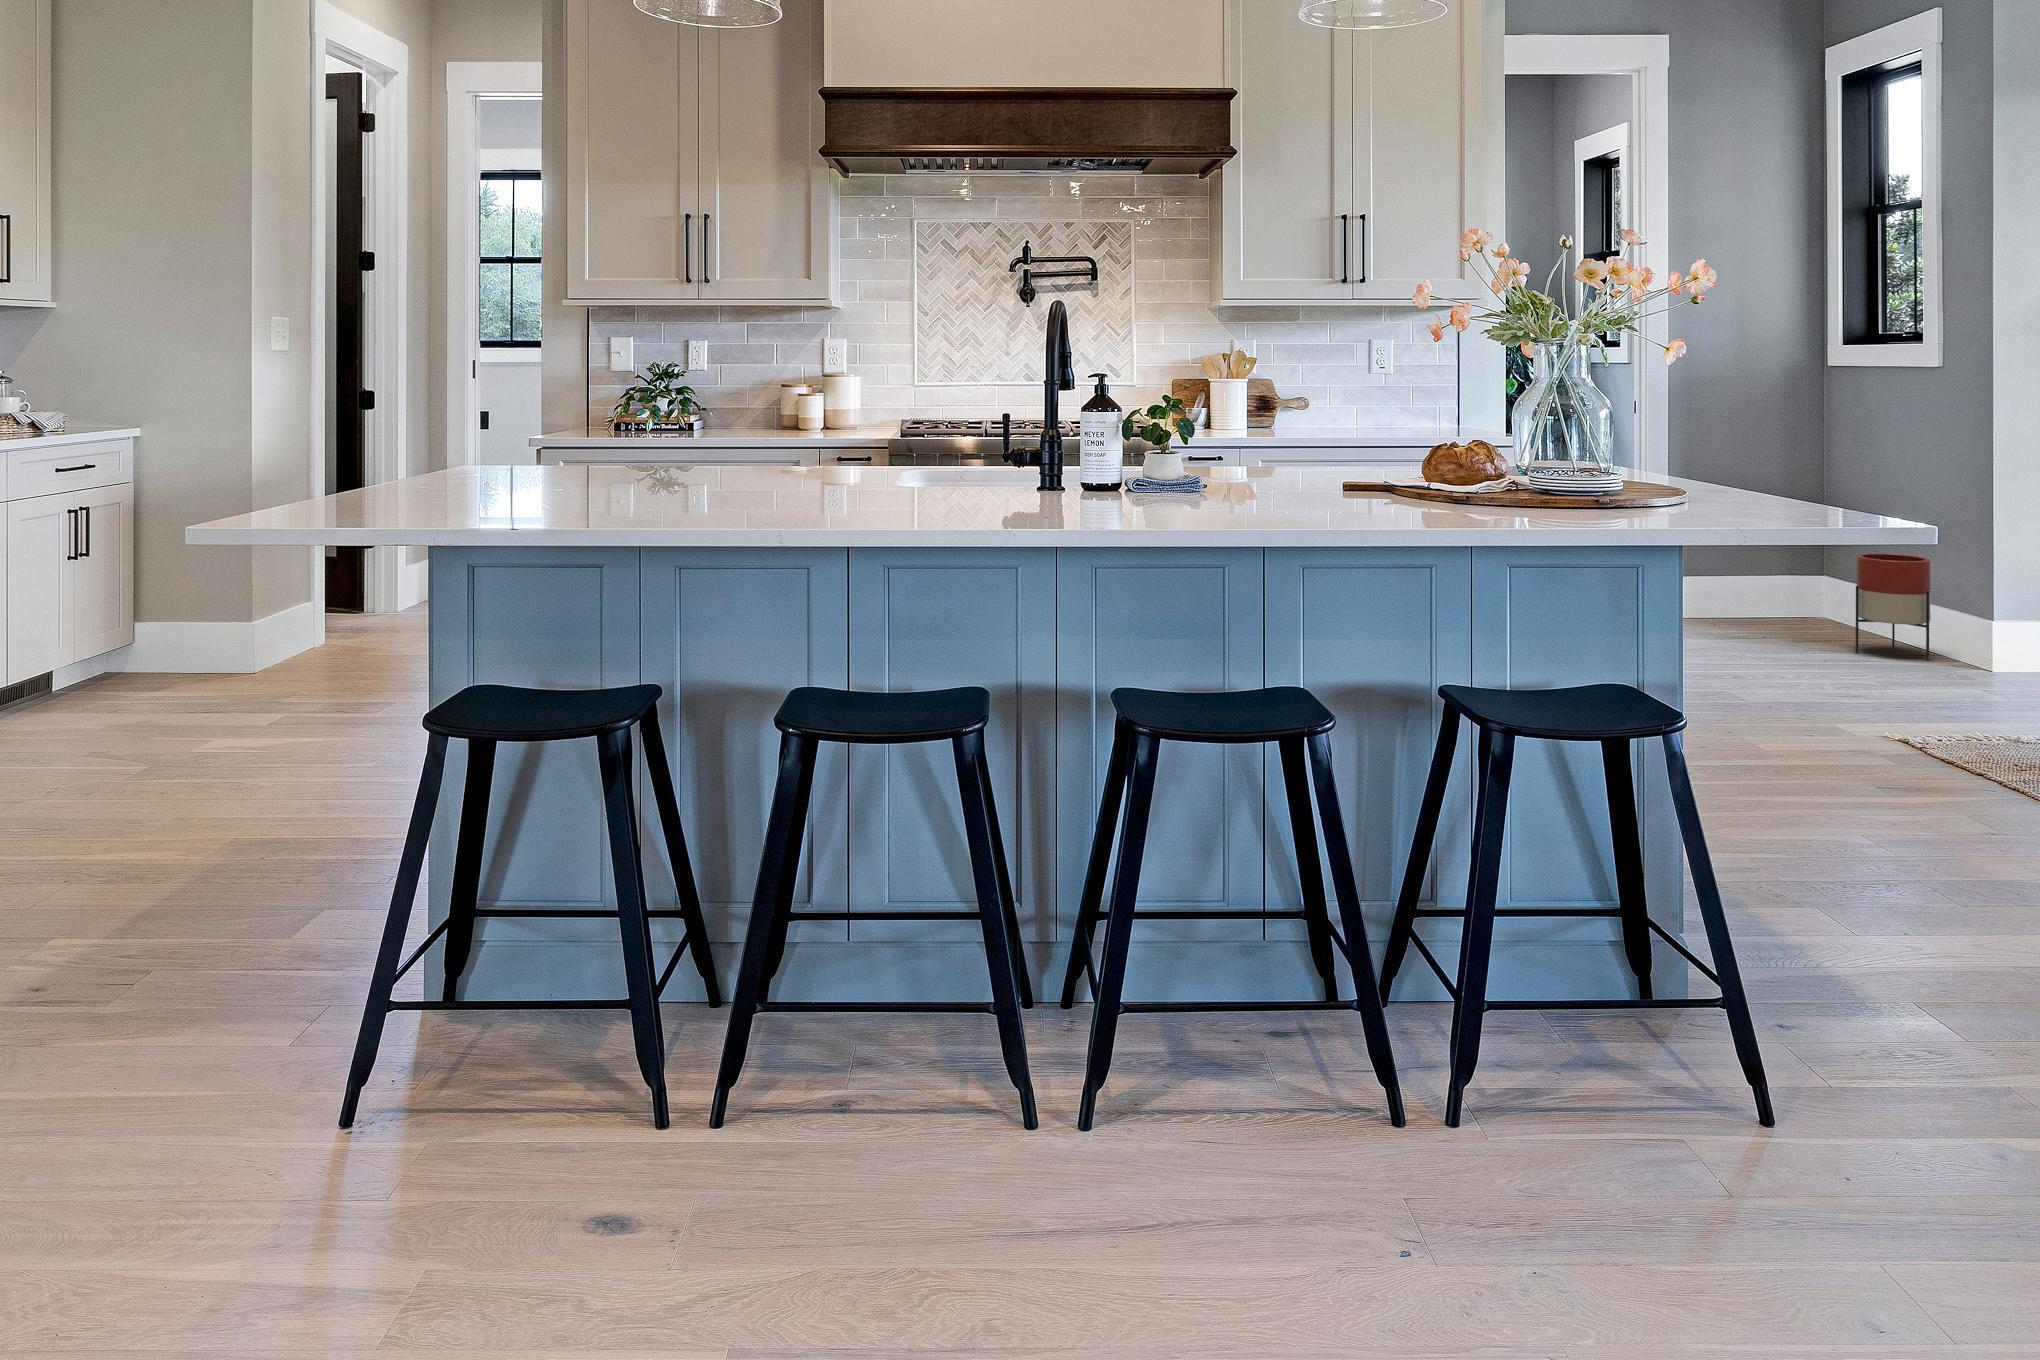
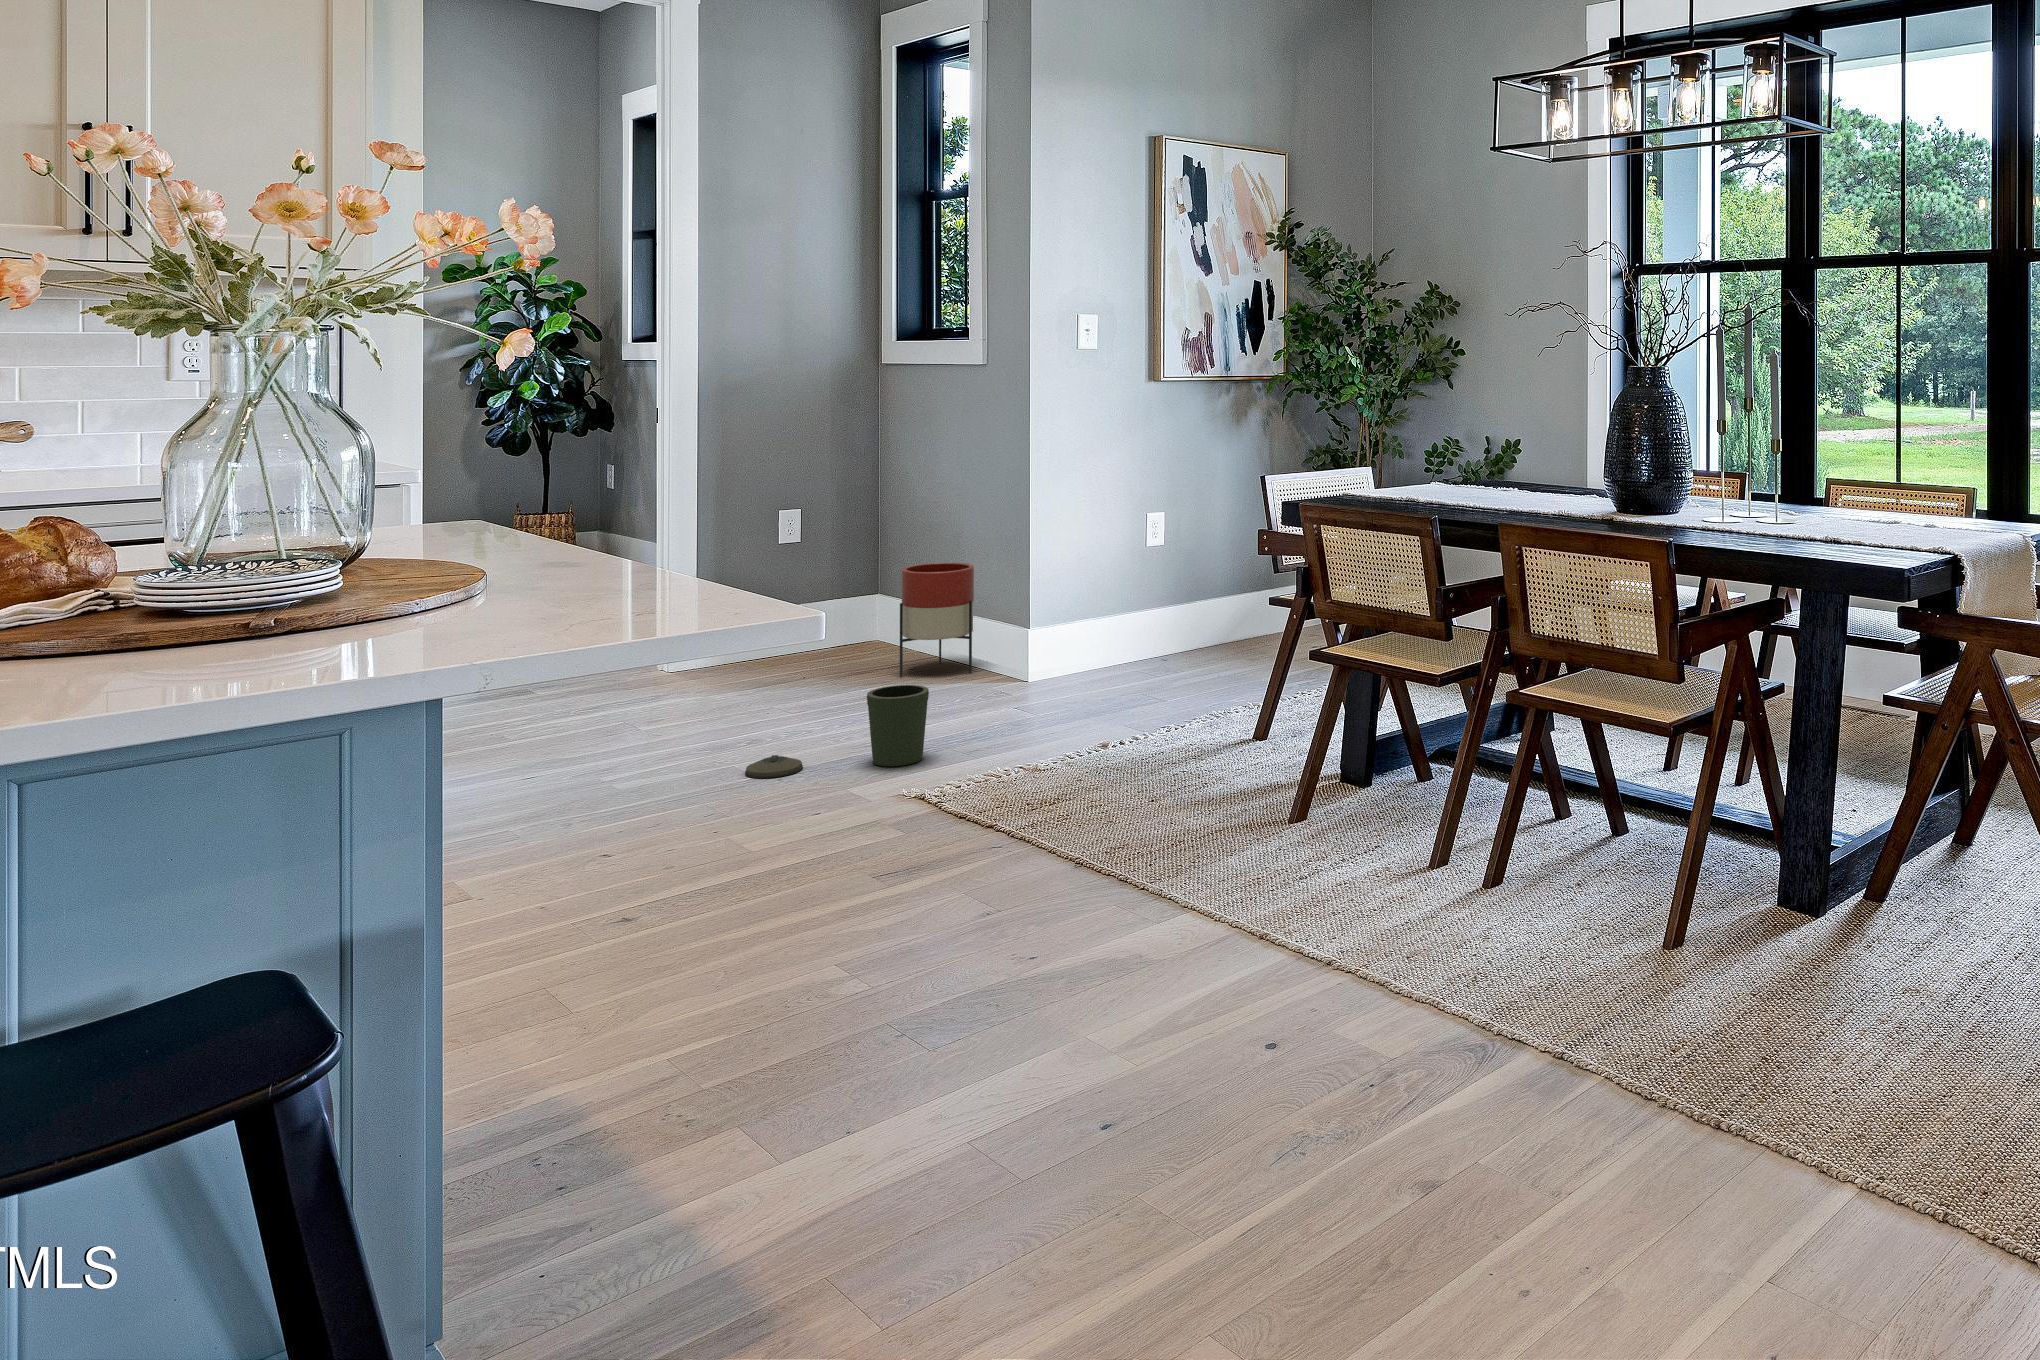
trash can: none [1739,649,1904,719] -> present [745,685,929,778]

